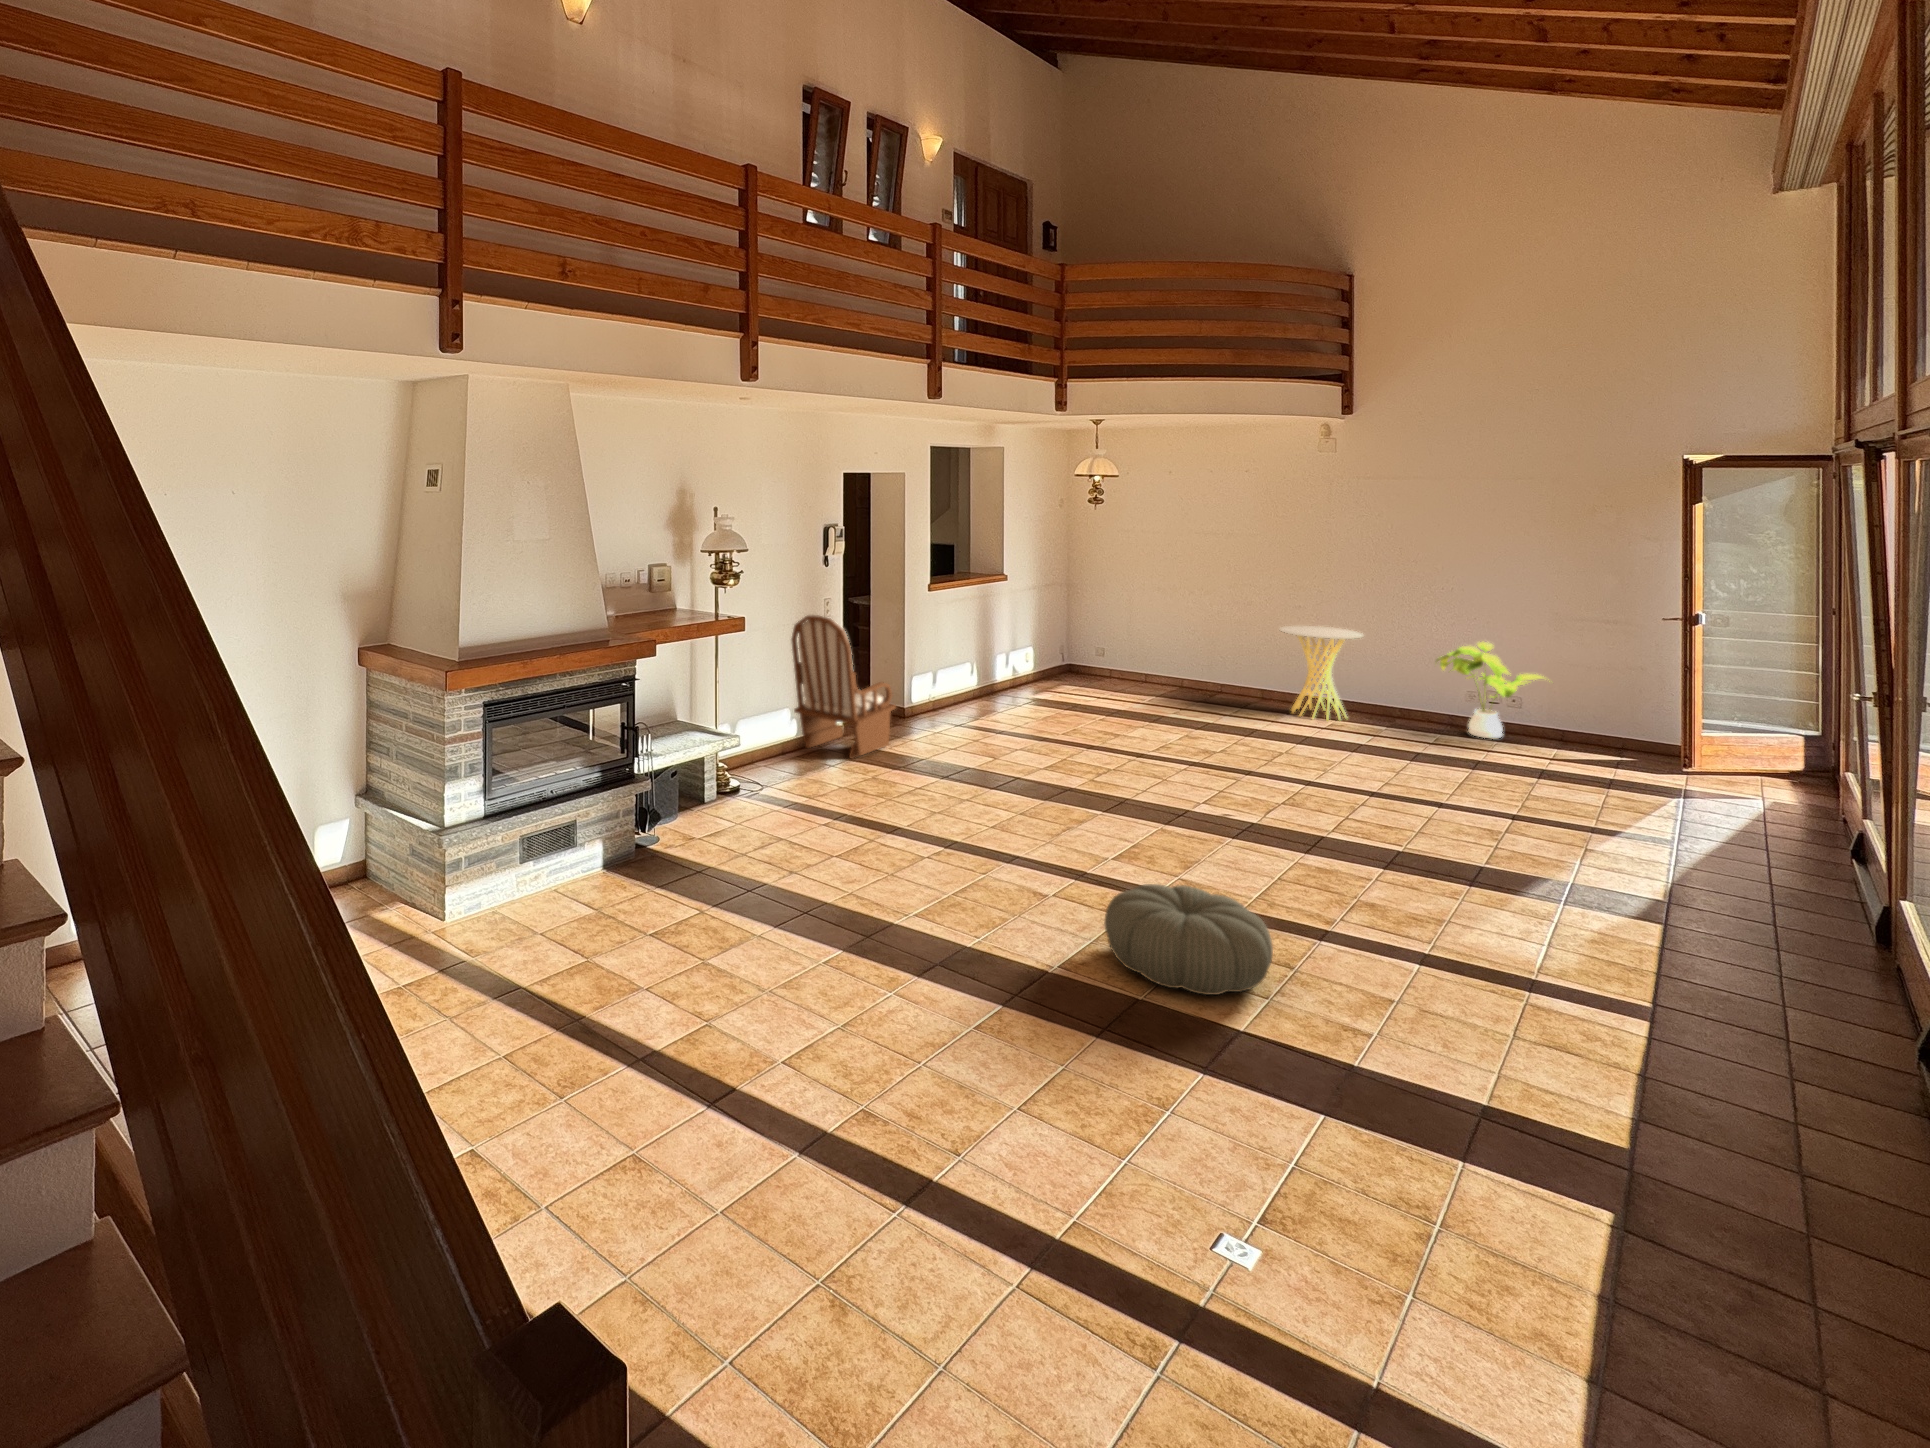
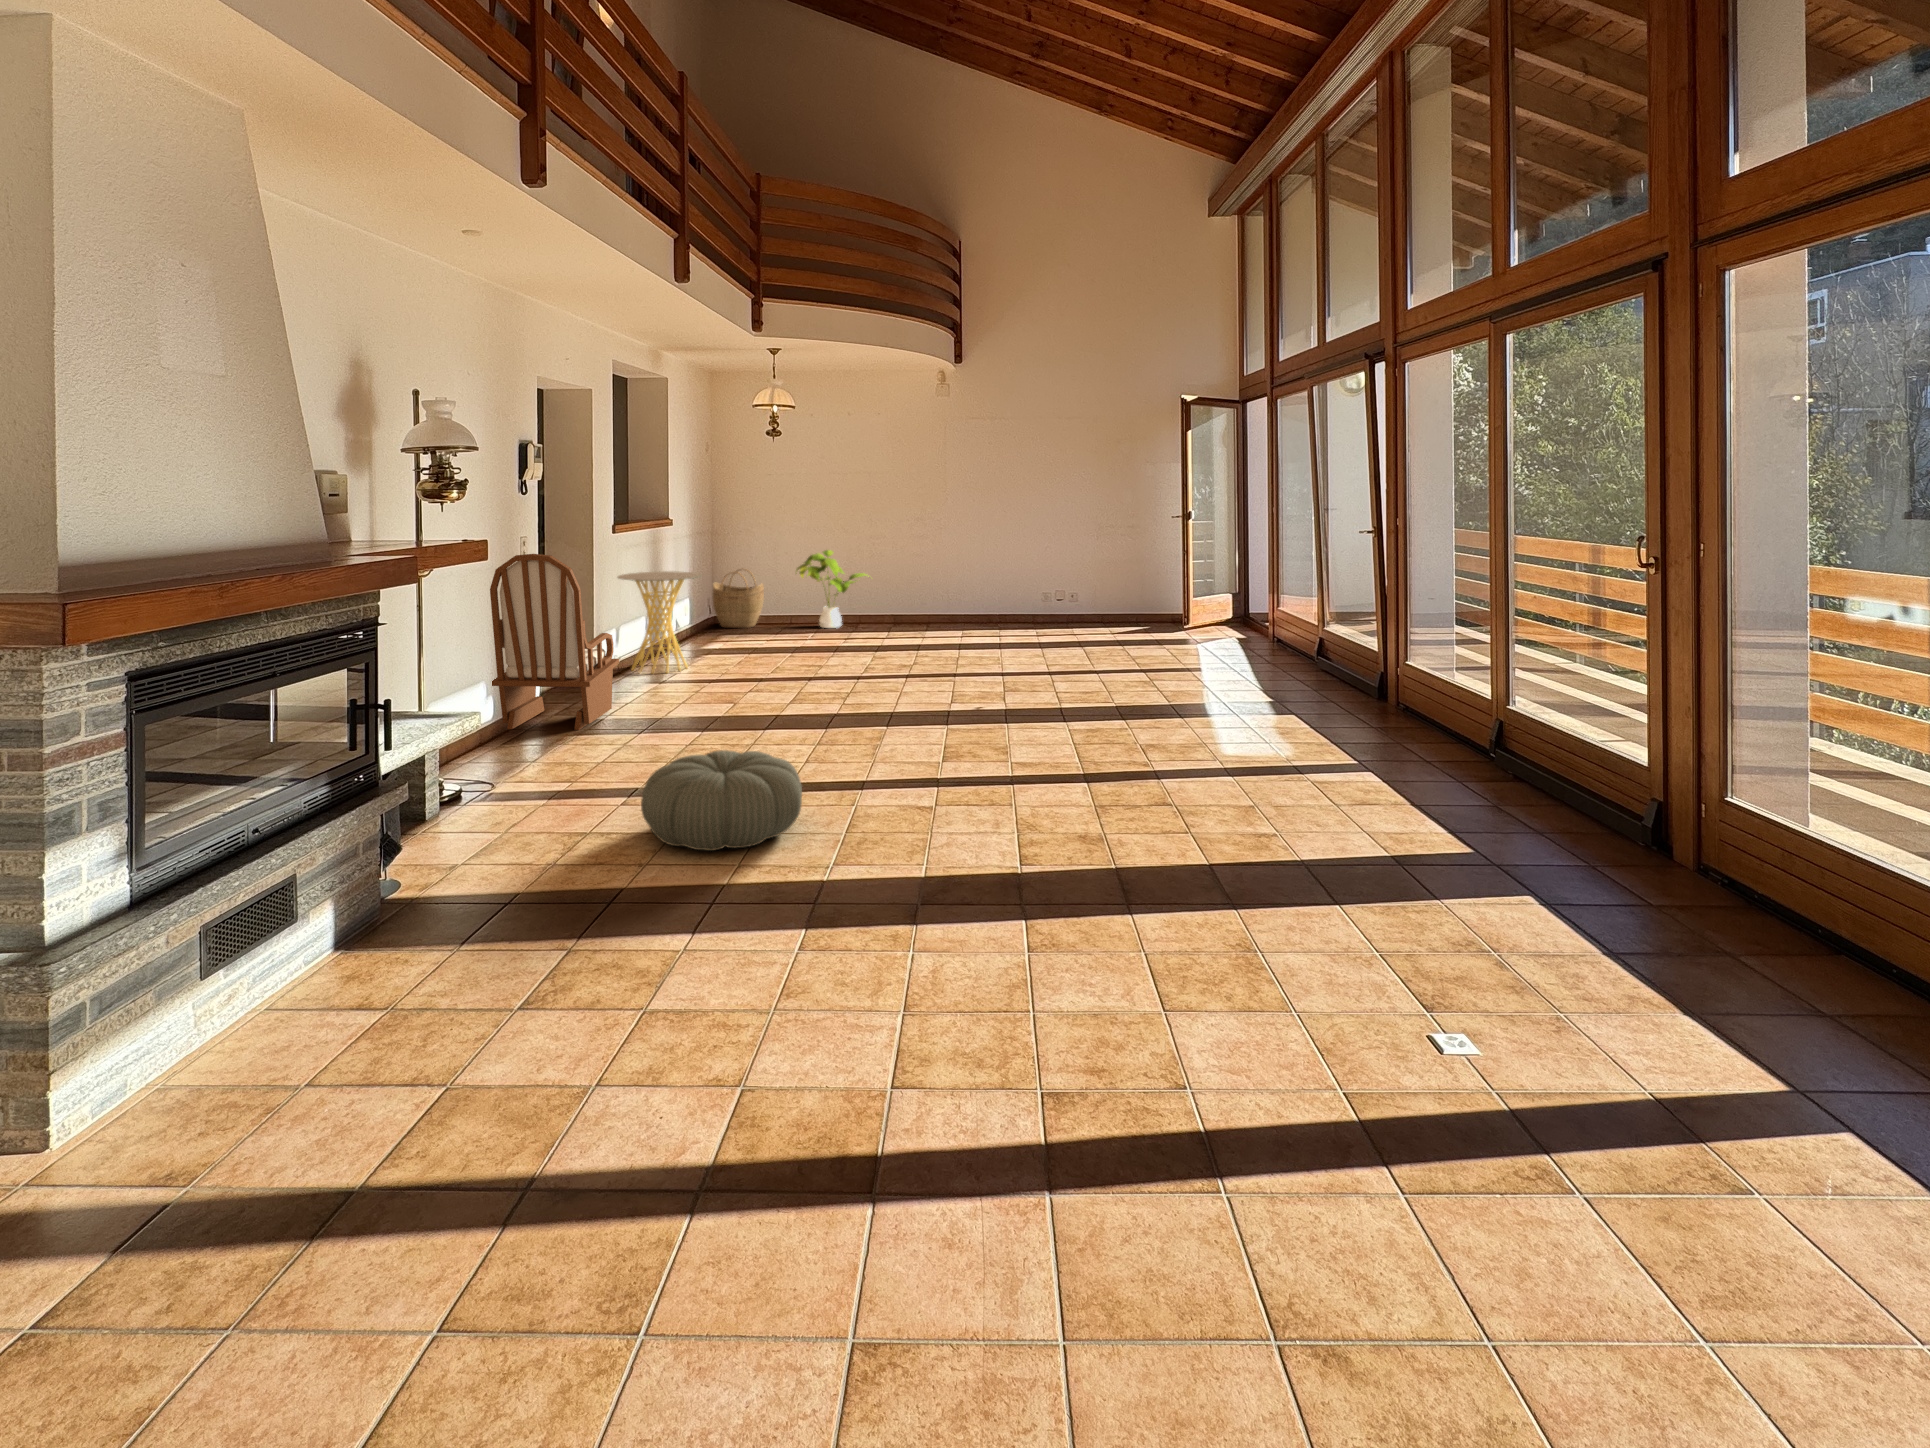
woven basket: none [1063,621,1116,681] -> present [713,570,764,628]
side table: present [1280,626,1363,720] -> present [618,571,701,673]
house plant: present [1436,642,1544,738] -> present [796,550,866,628]
pouf: present [1104,884,1273,995] -> present [641,750,802,851]

